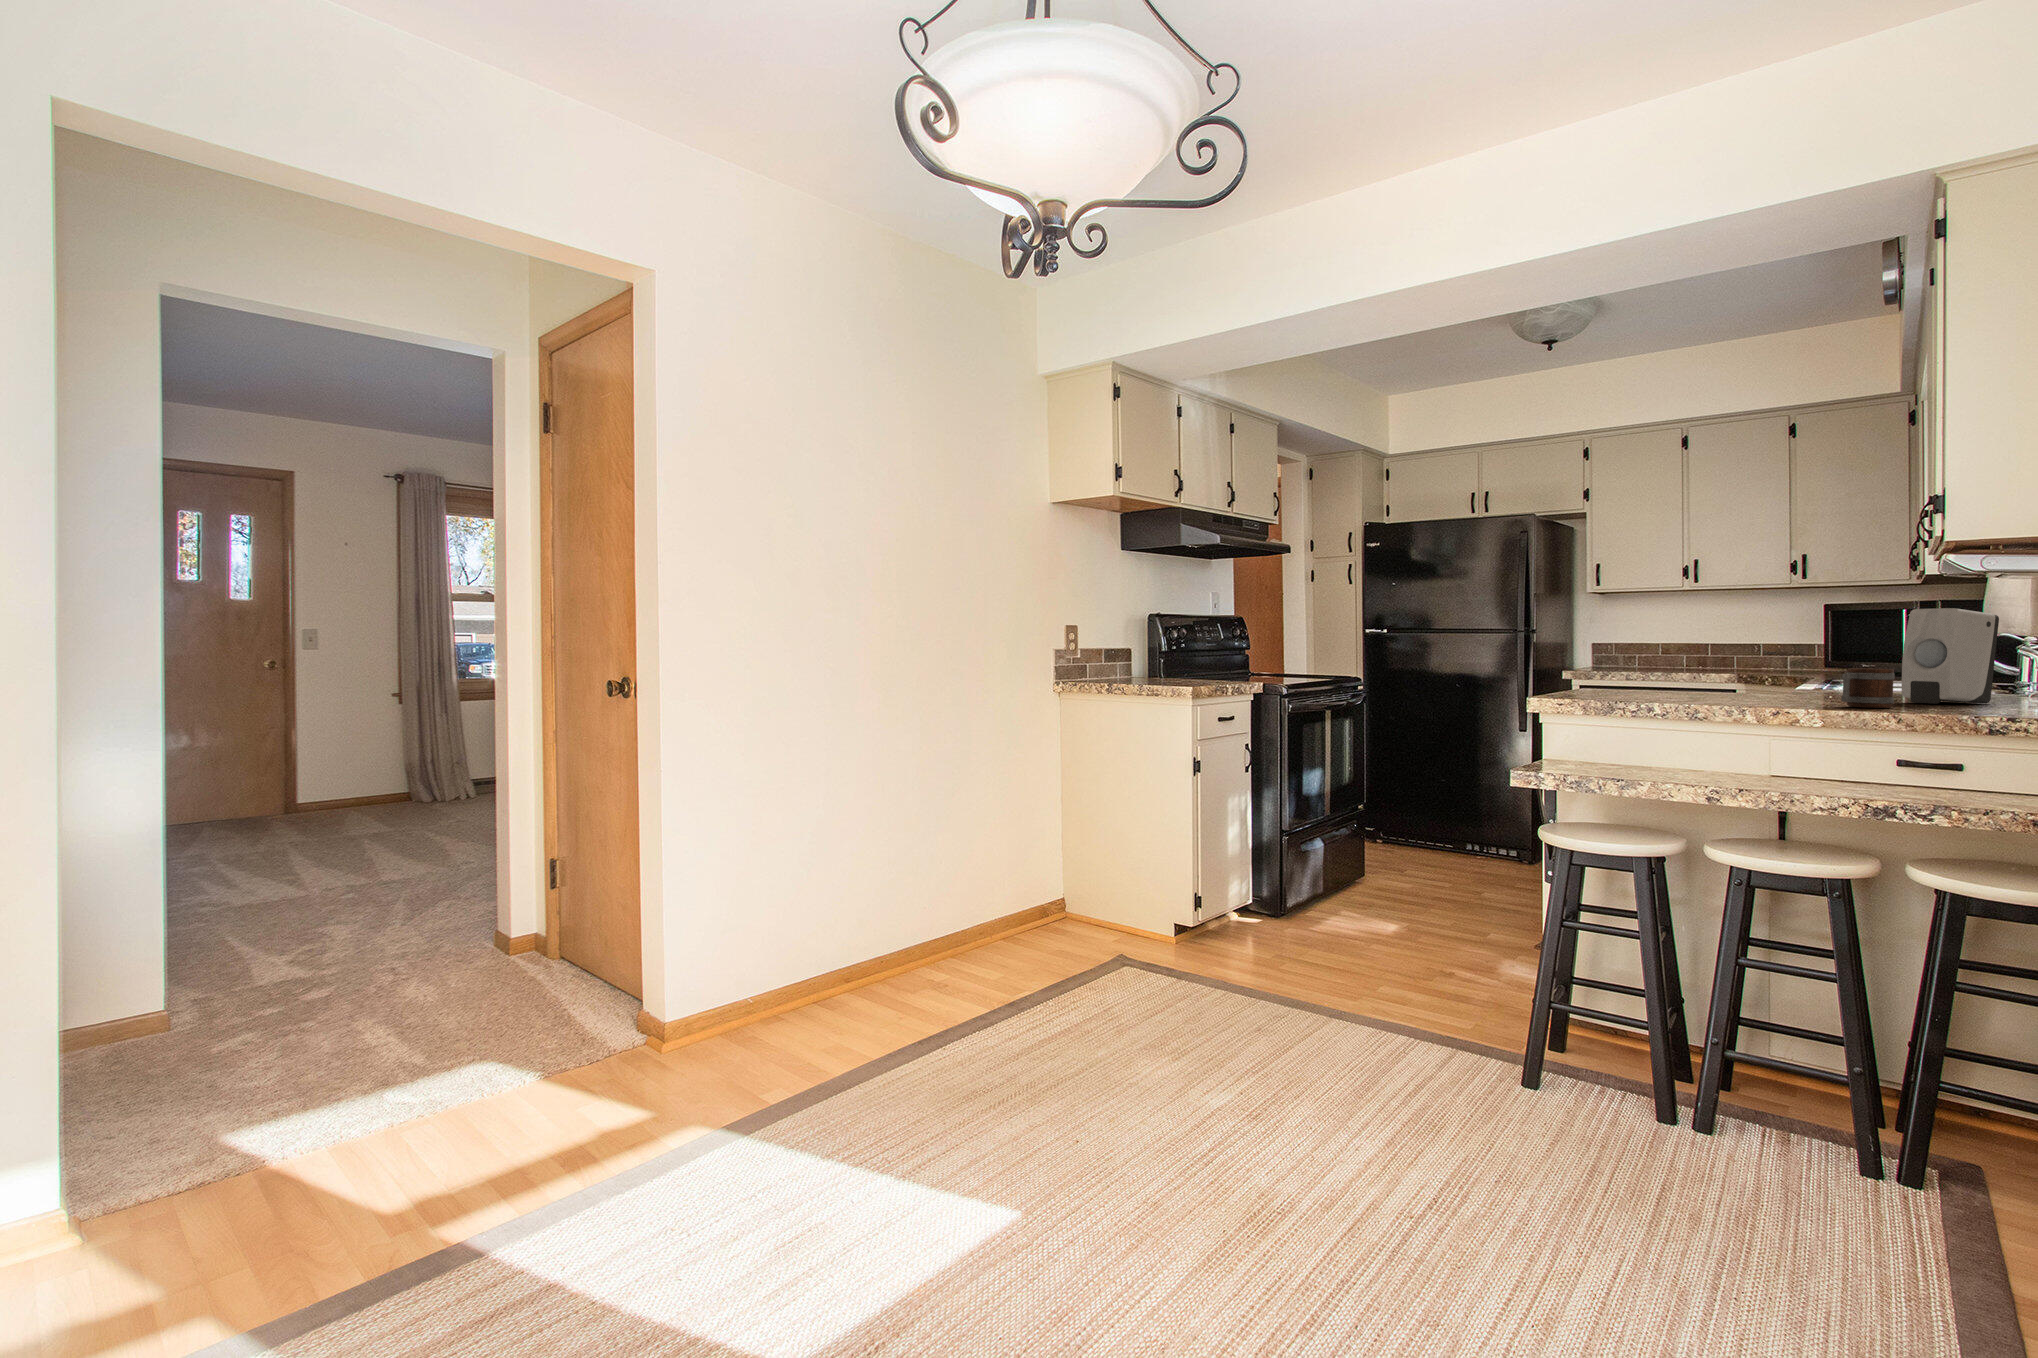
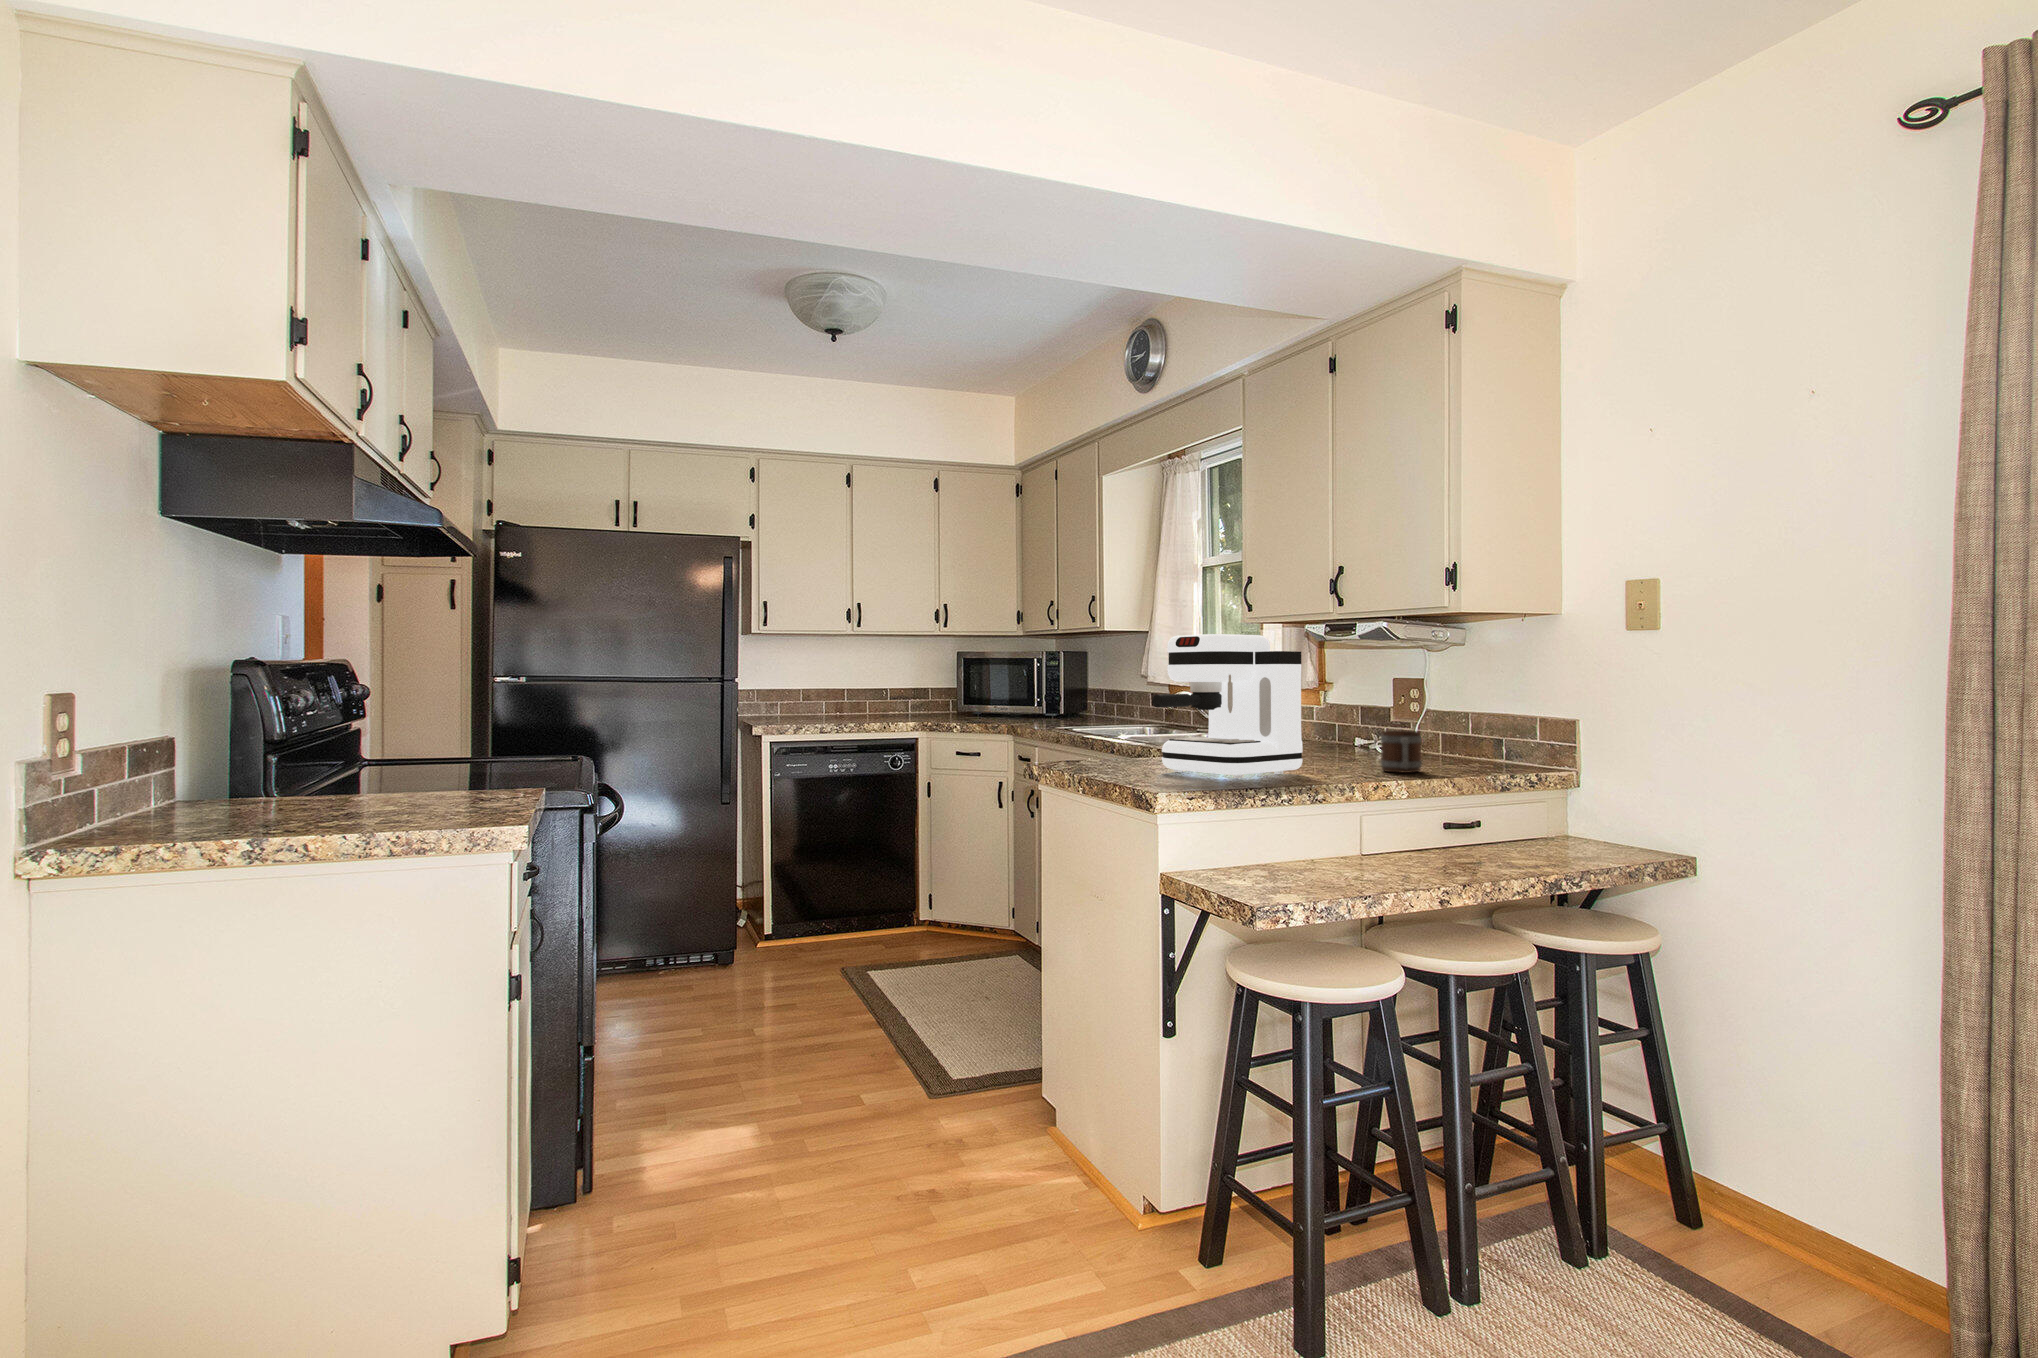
coffee maker: none [1609,583,1752,701] -> present [1153,634,1303,778]
soap dispenser: present [1902,608,1999,704] -> none [1336,667,1386,760]

